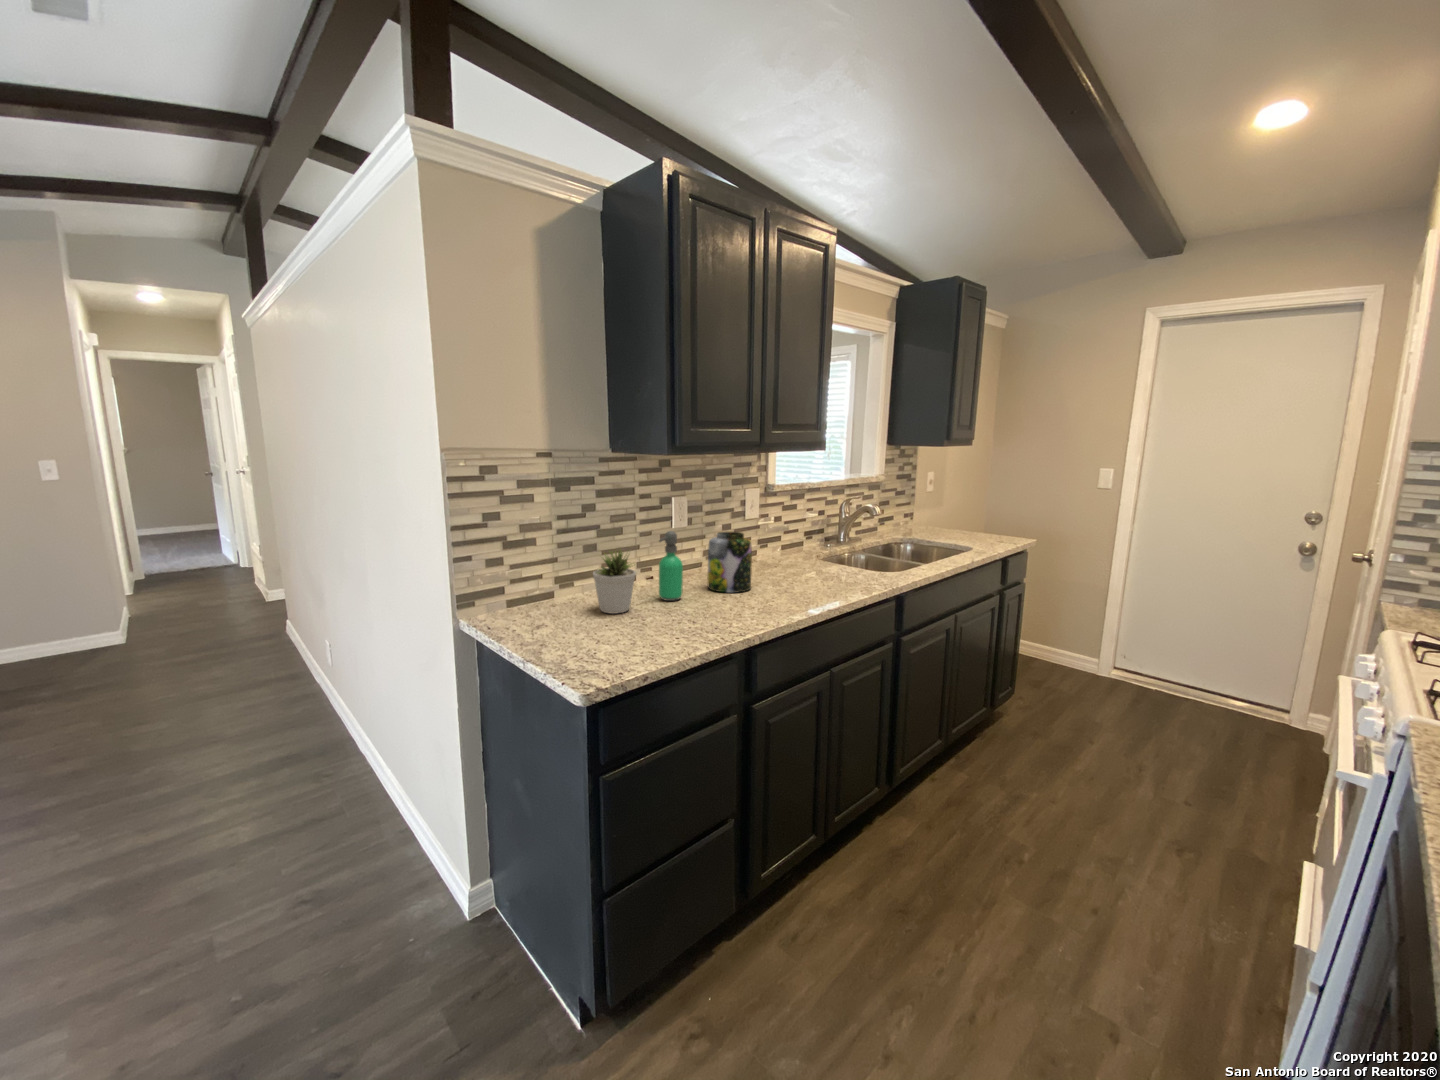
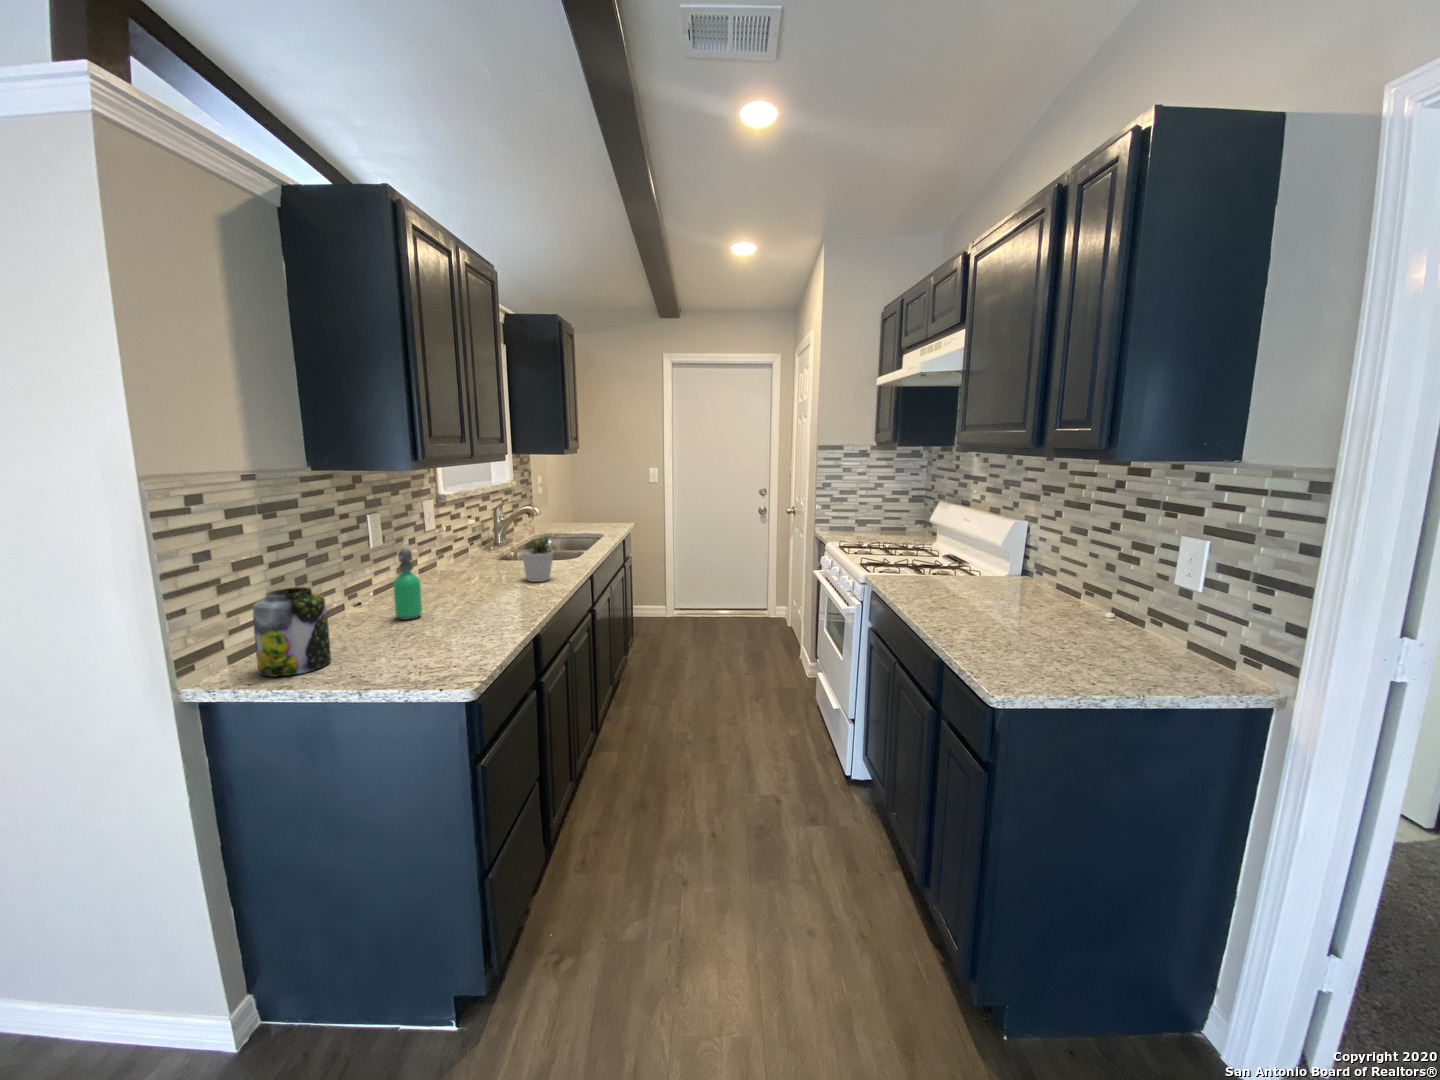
jar: present [708,532,752,593] -> present [253,587,331,676]
potted plant: present [593,551,636,614] -> present [521,536,554,582]

